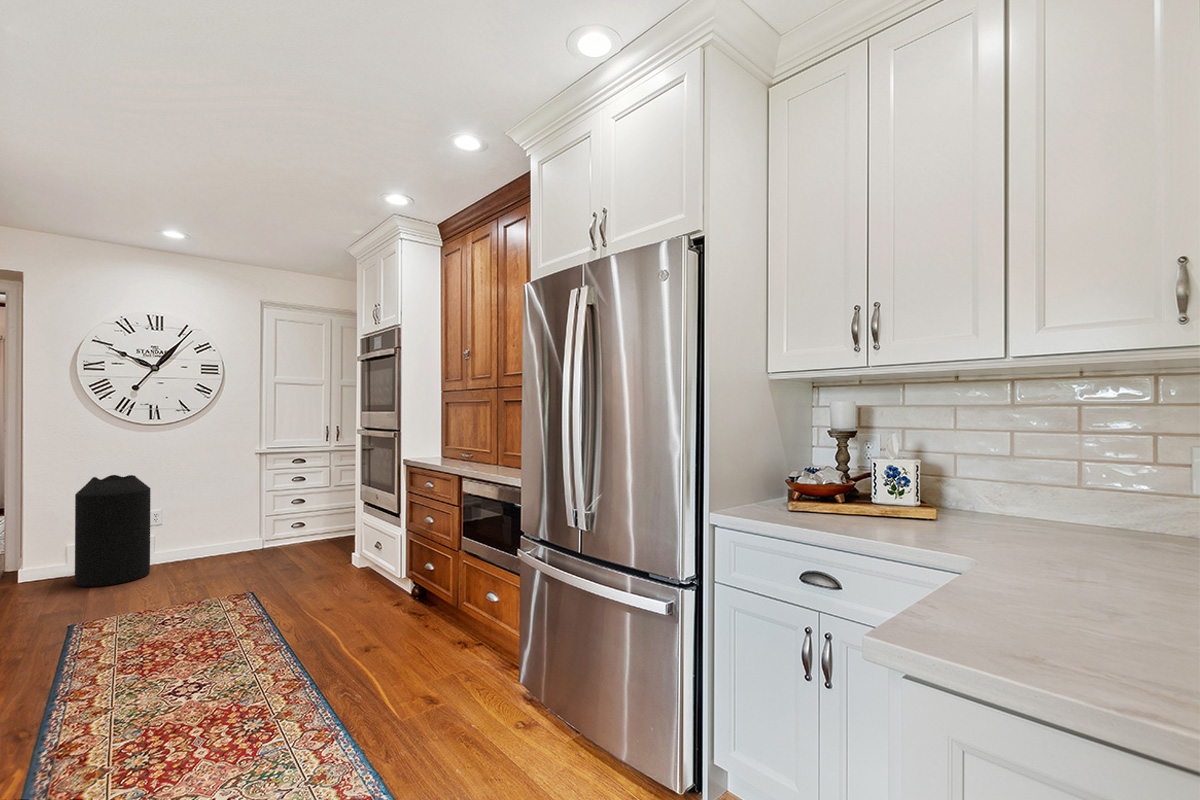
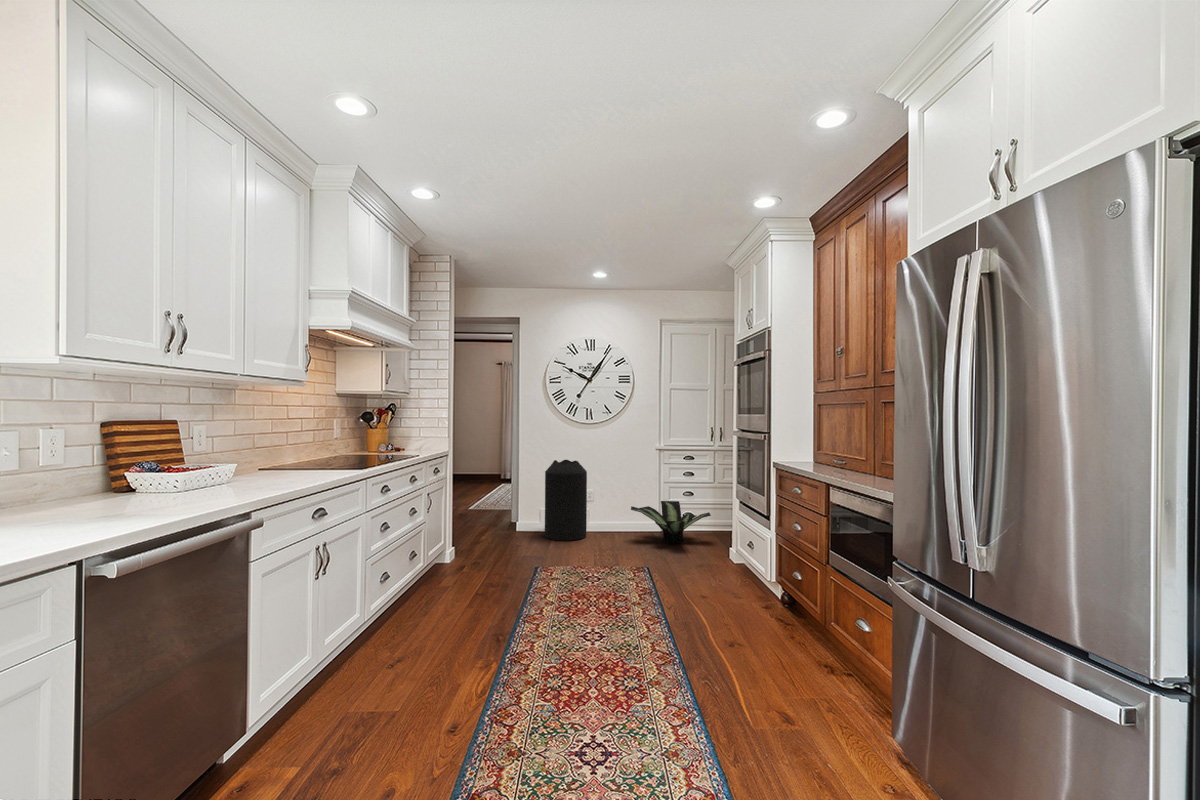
potted plant: none [222,511,328,562] -> present [631,501,711,544]

